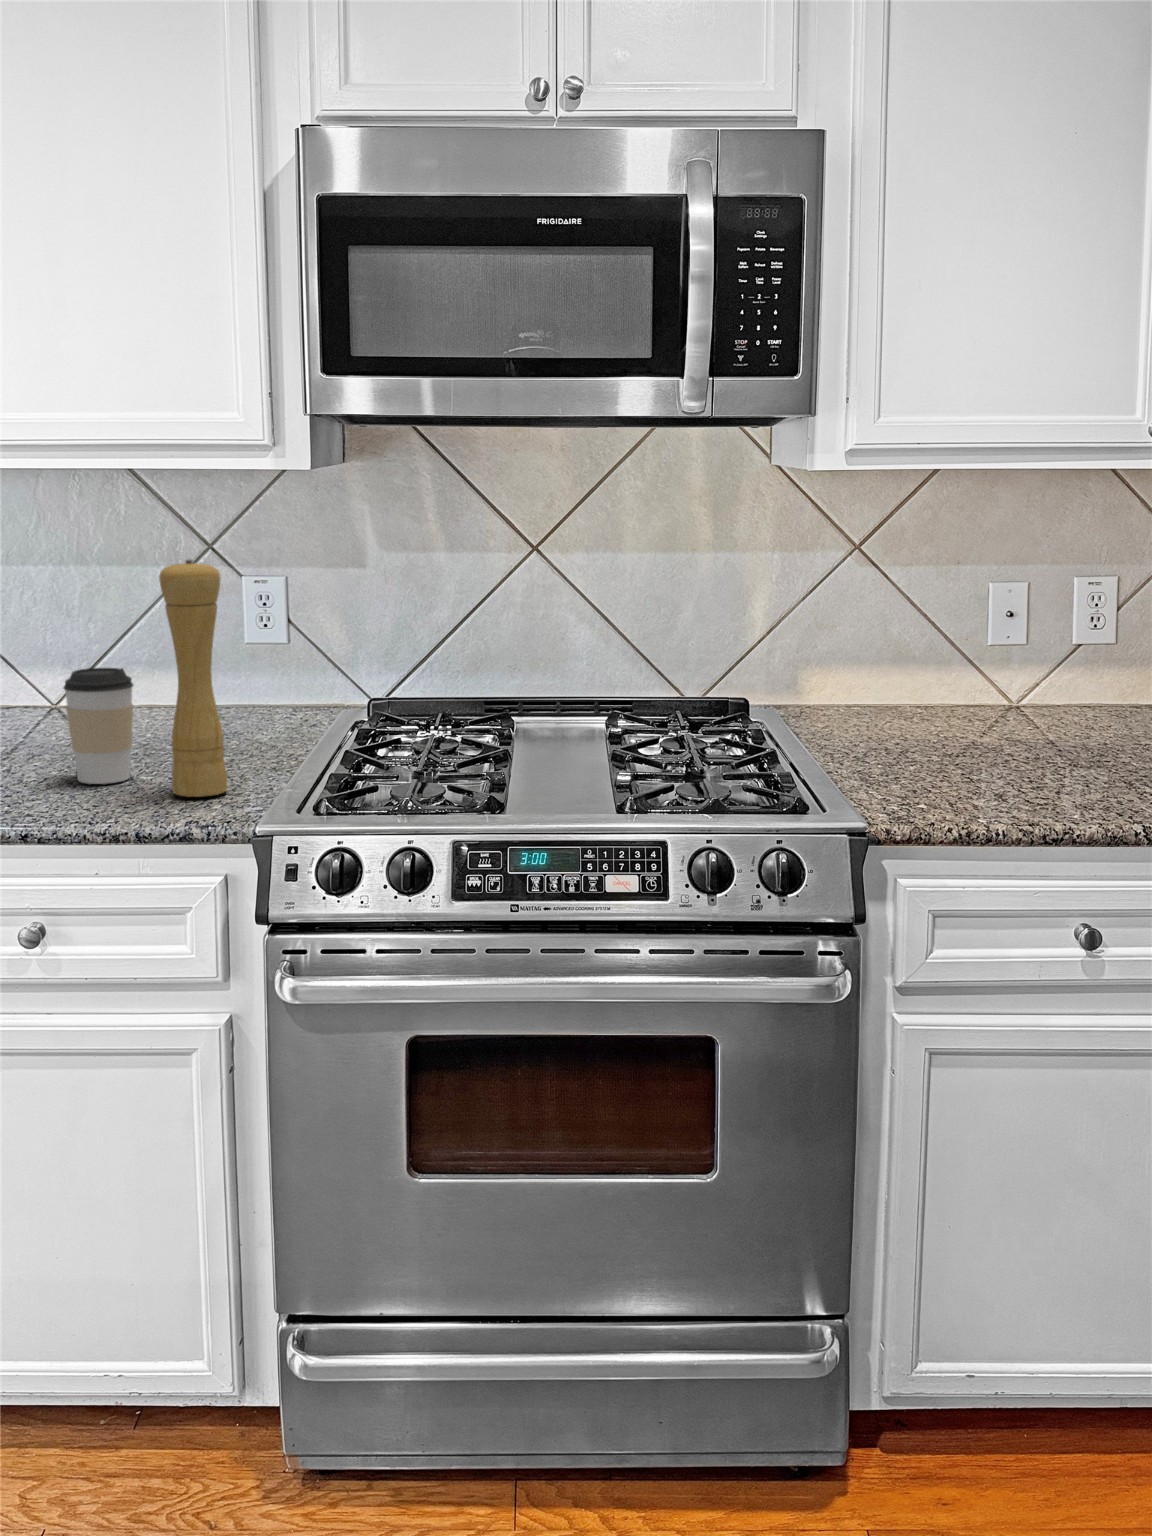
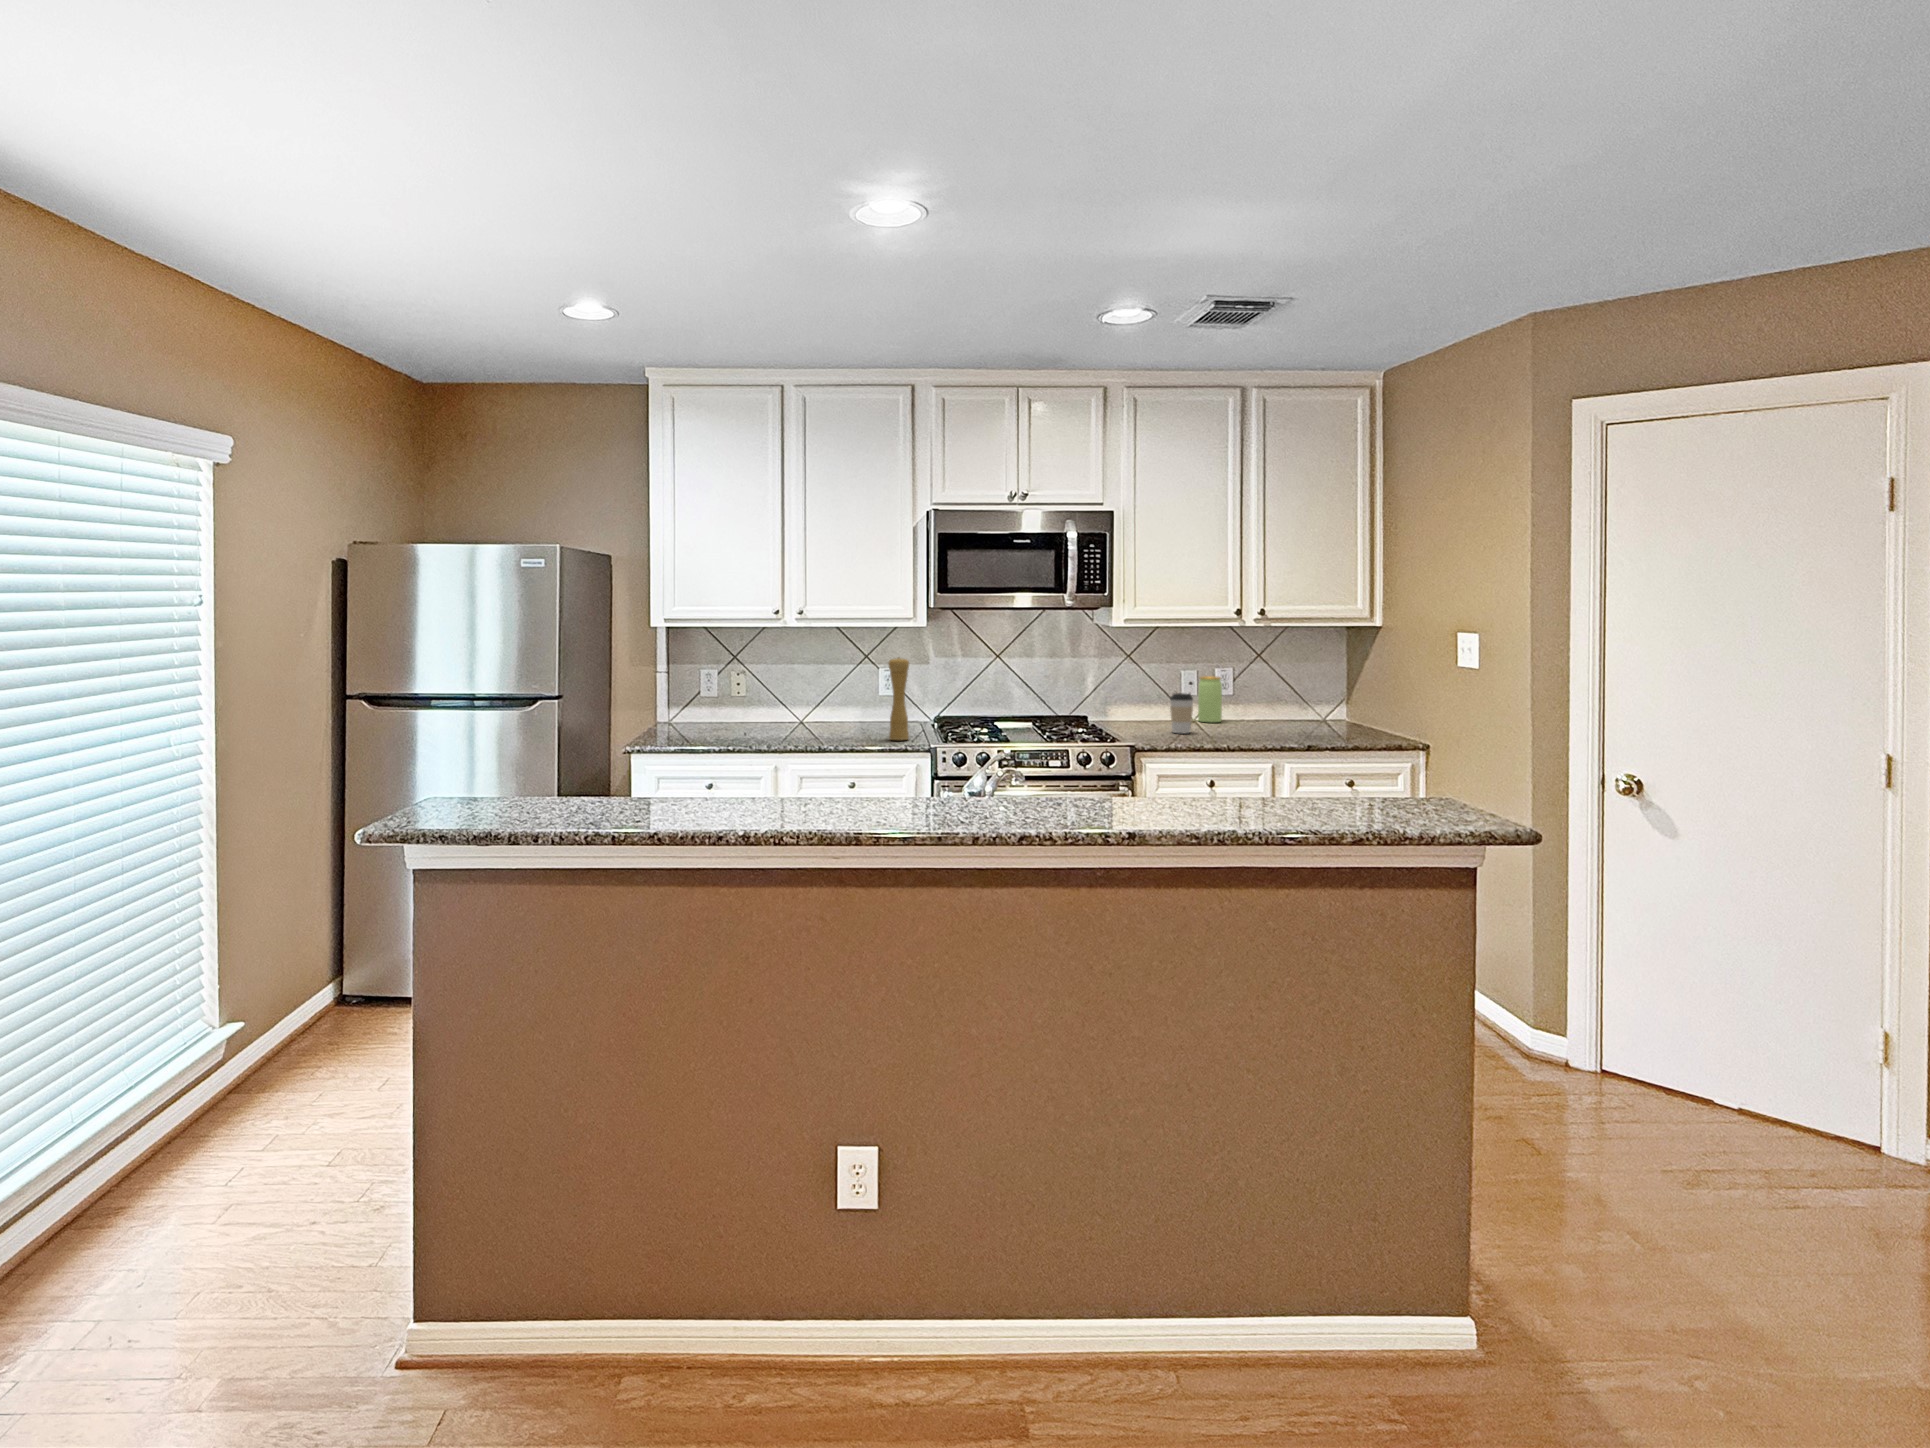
jar: none [1038,605,1107,727] -> present [1198,676,1222,722]
coffee cup: present [63,668,134,784] -> present [1170,693,1193,733]

